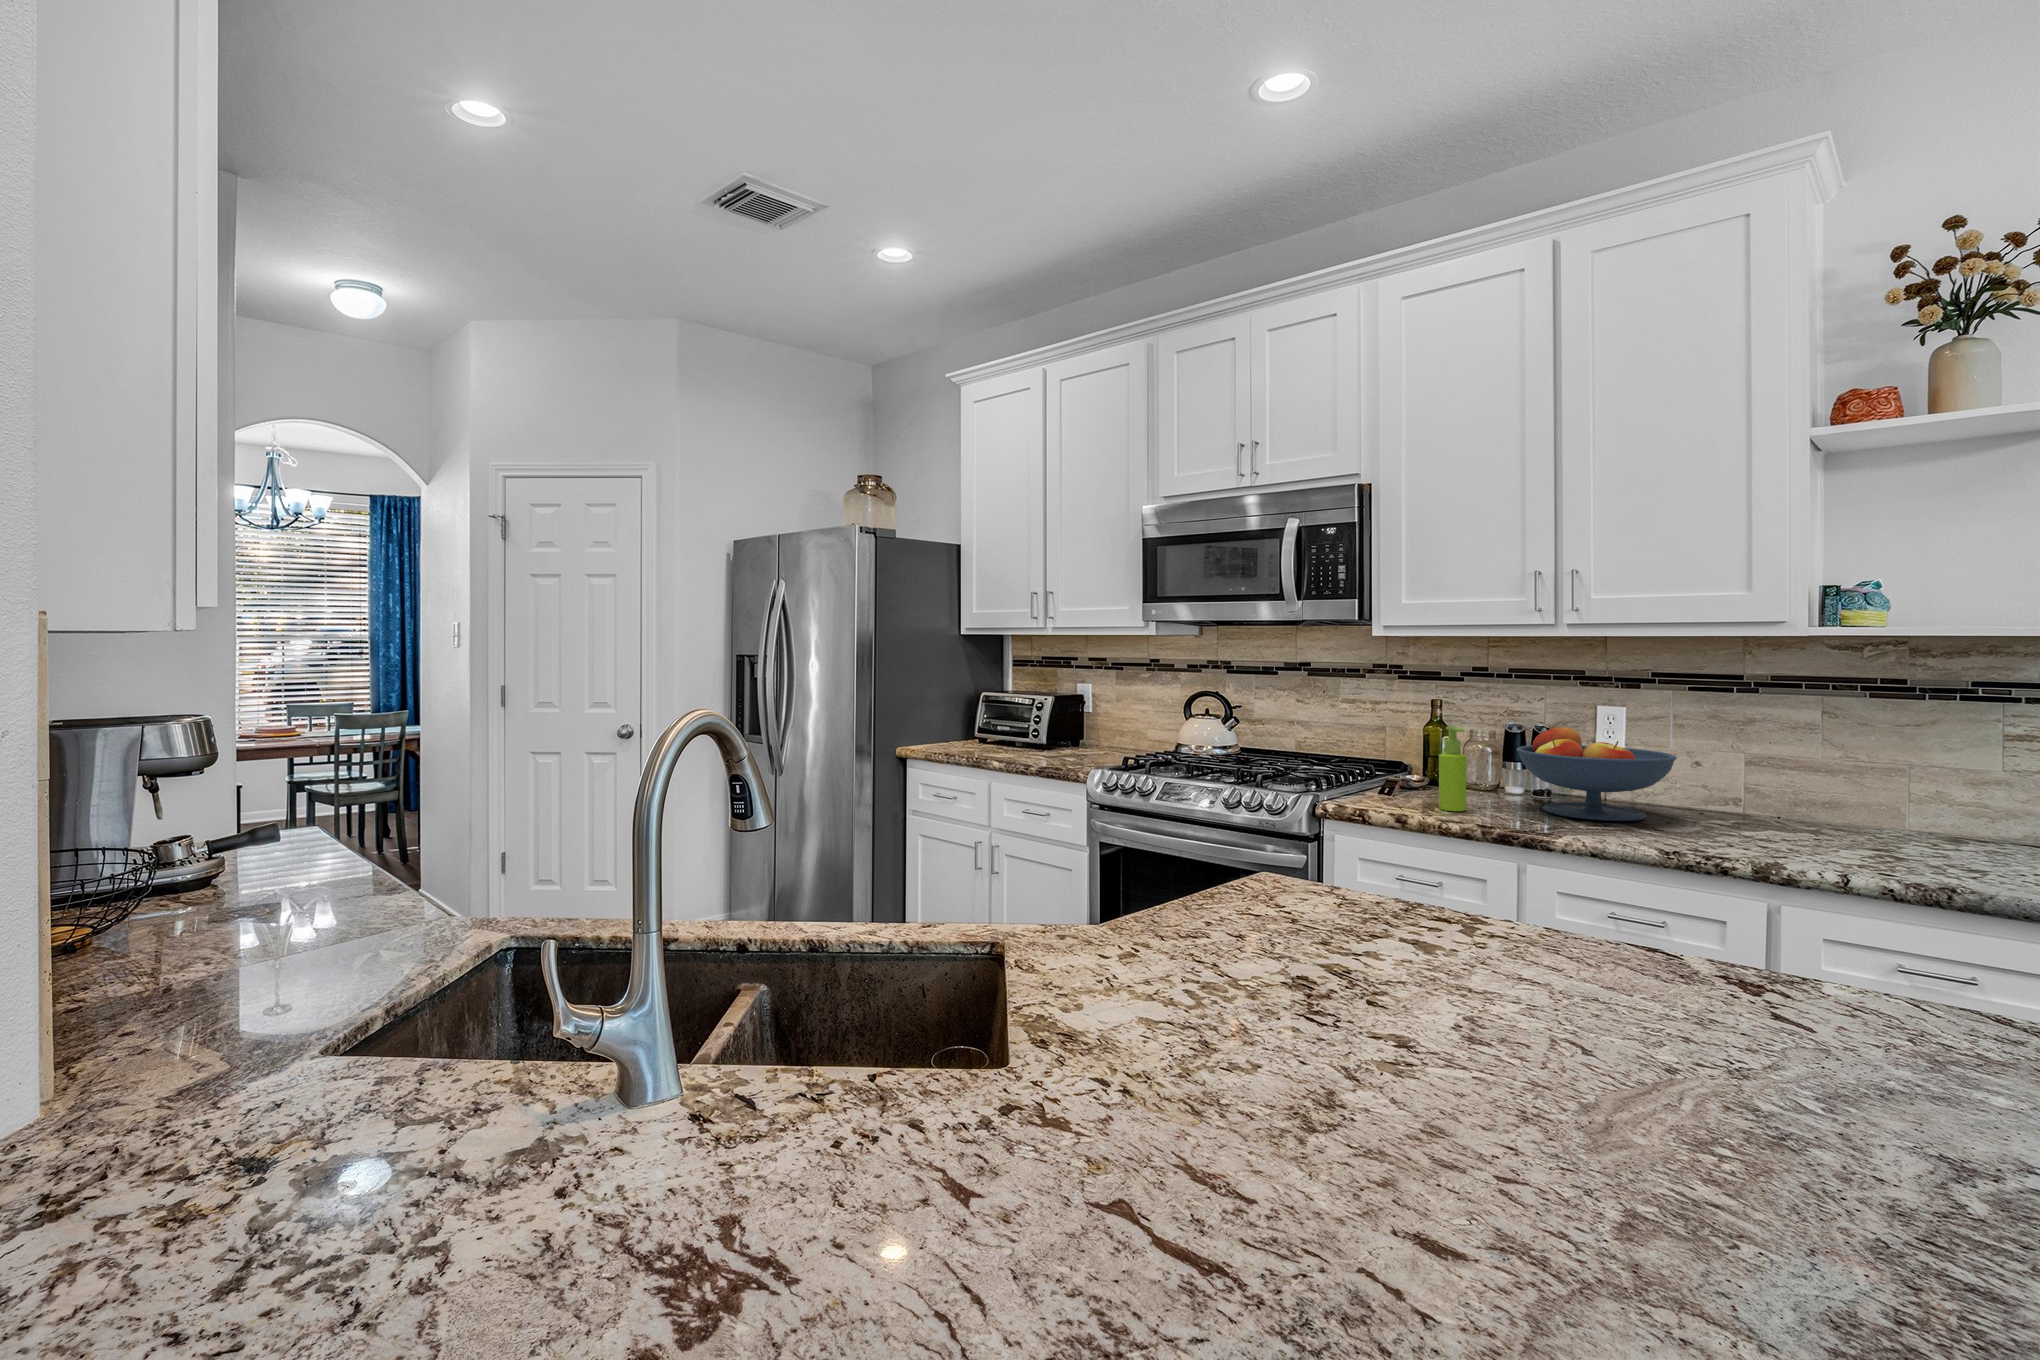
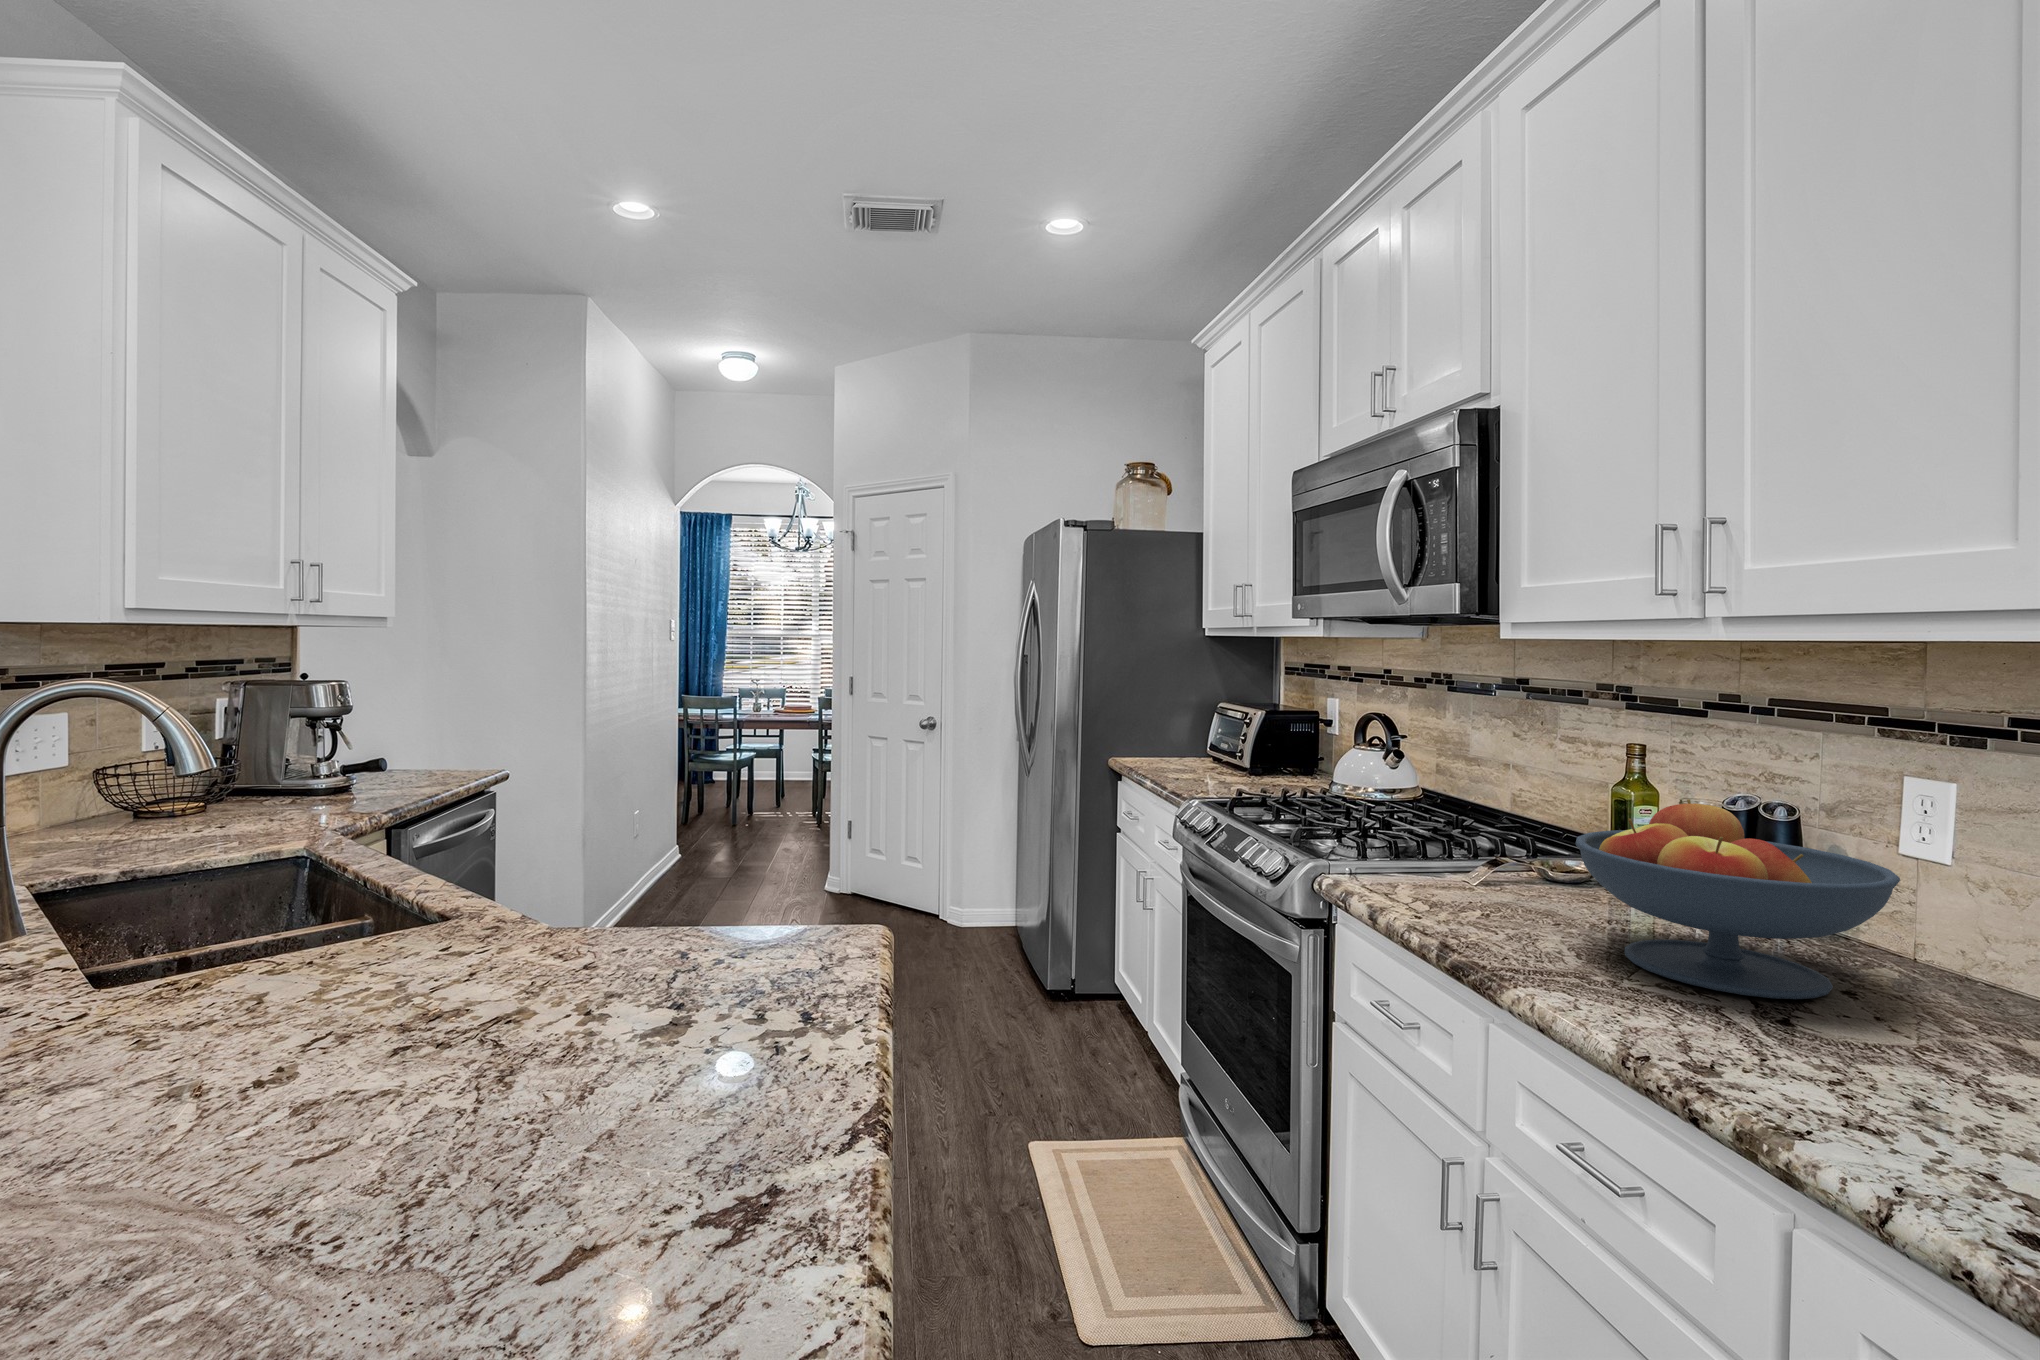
soap dispenser: present [1439,727,1466,811] -> none [1436,781,1482,920]

